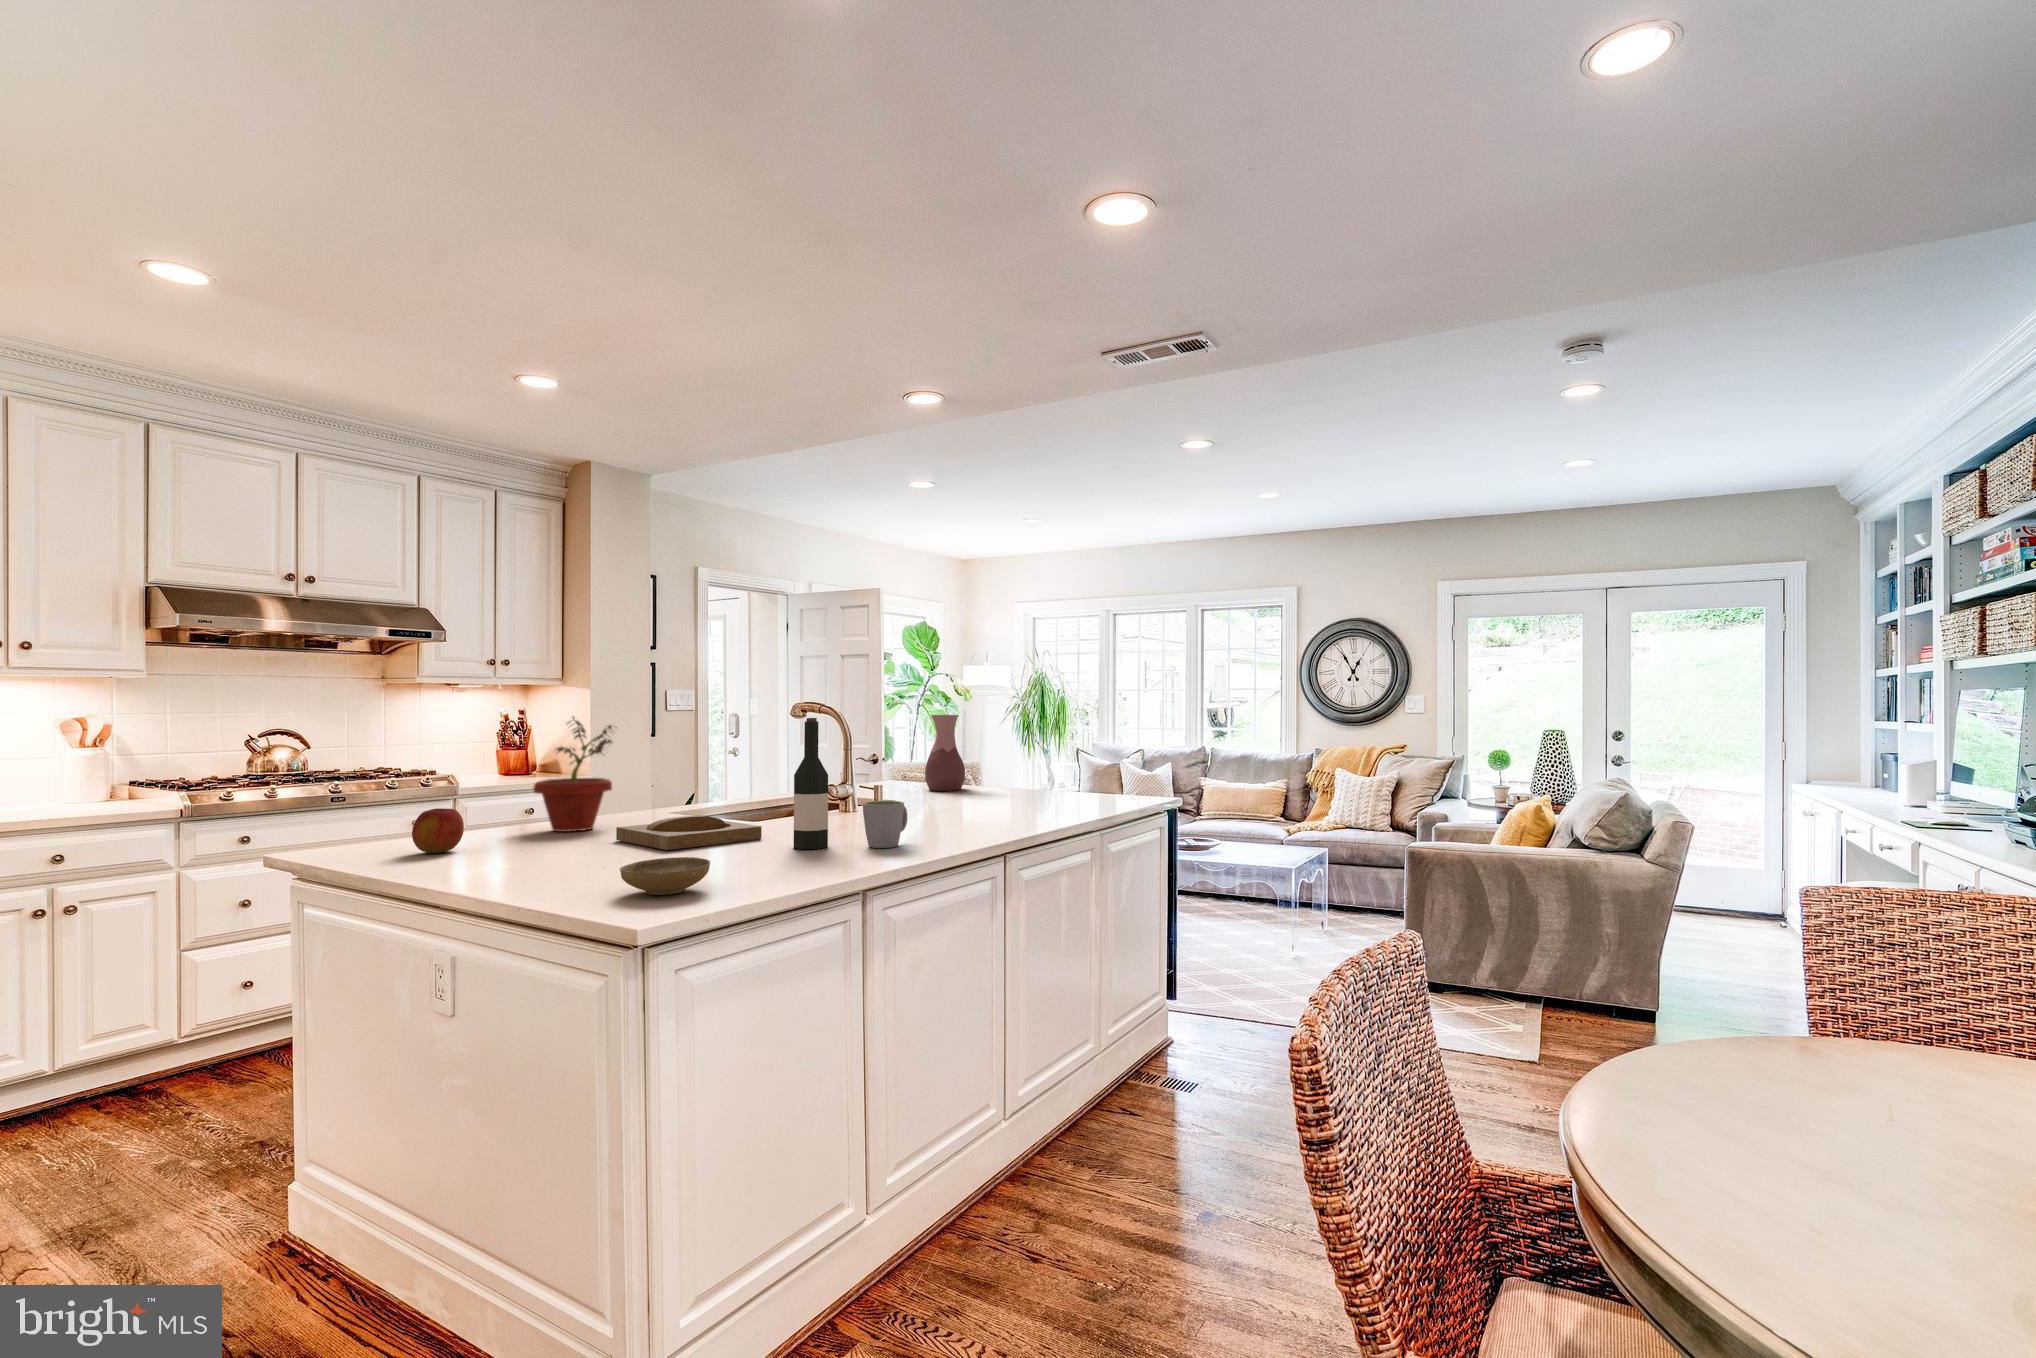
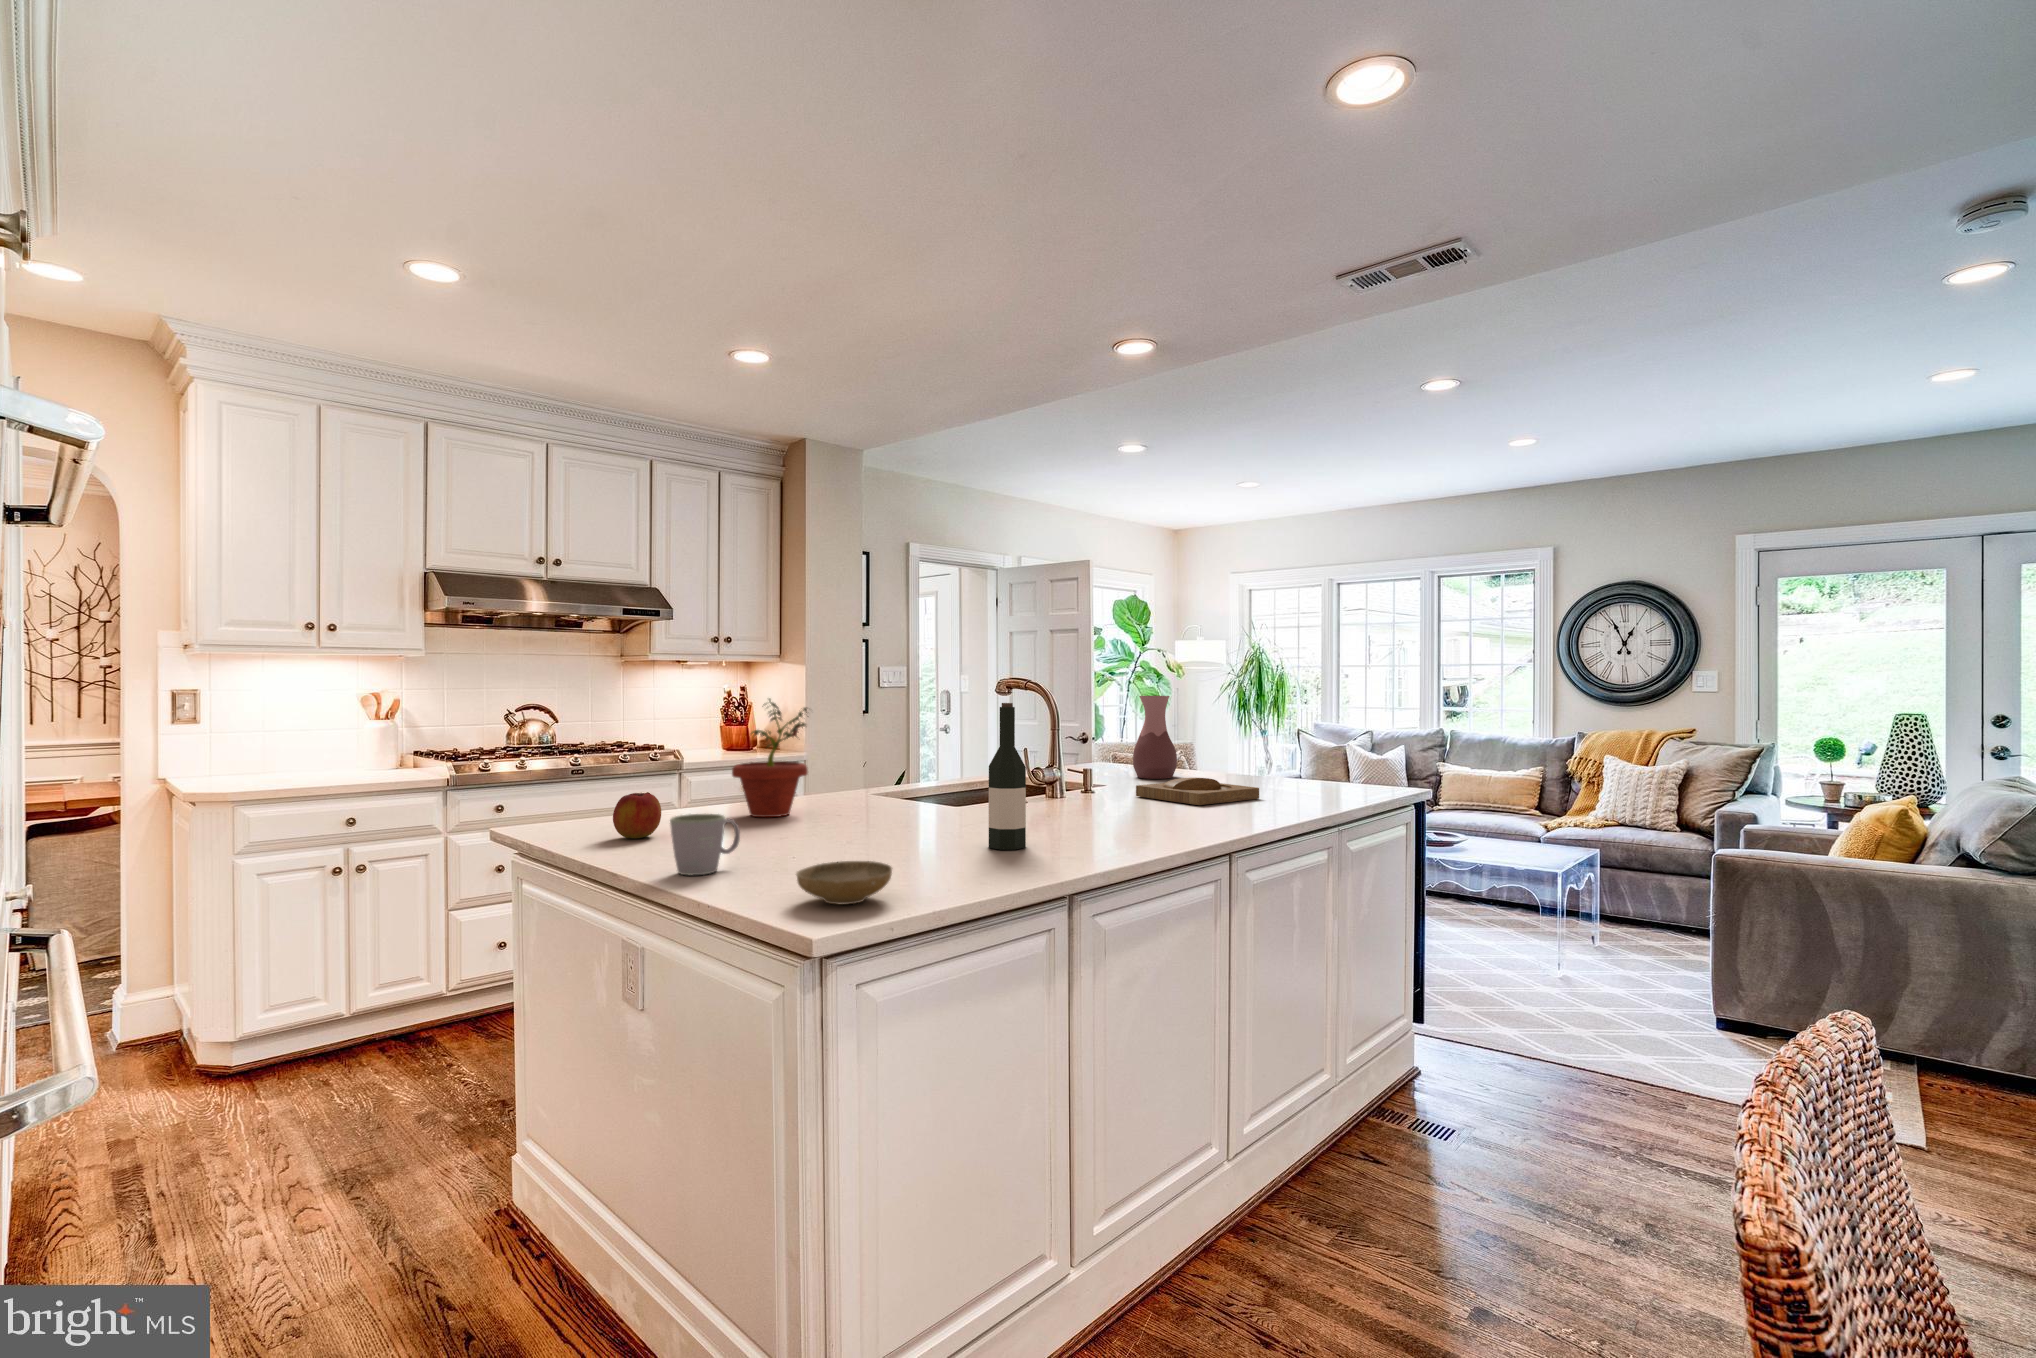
mug: present [863,801,907,848] -> present [670,814,740,875]
tray: present [616,816,762,850] -> present [1136,778,1259,805]

